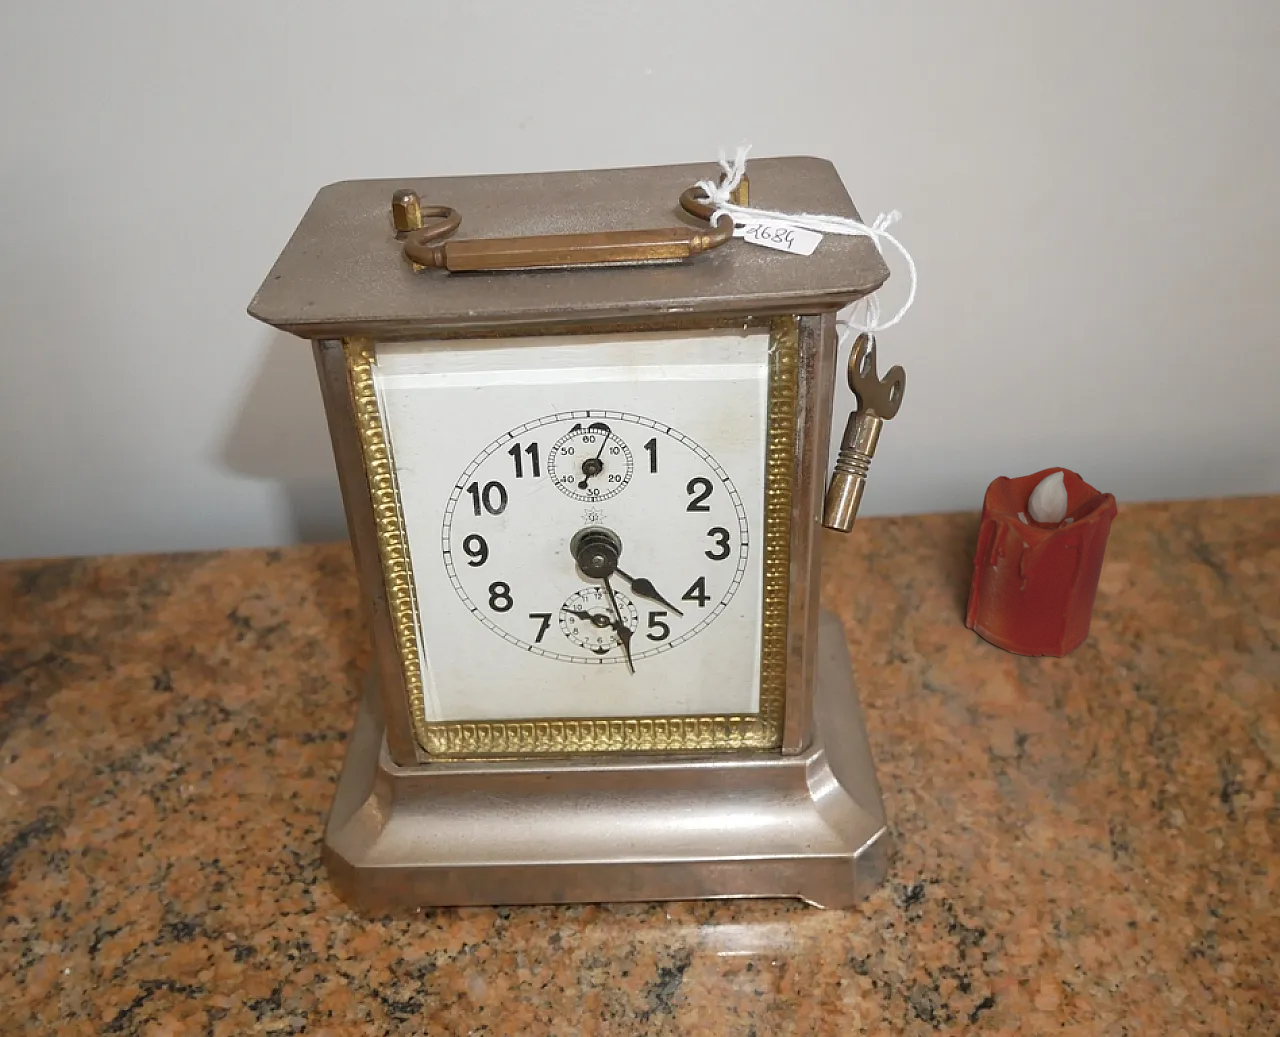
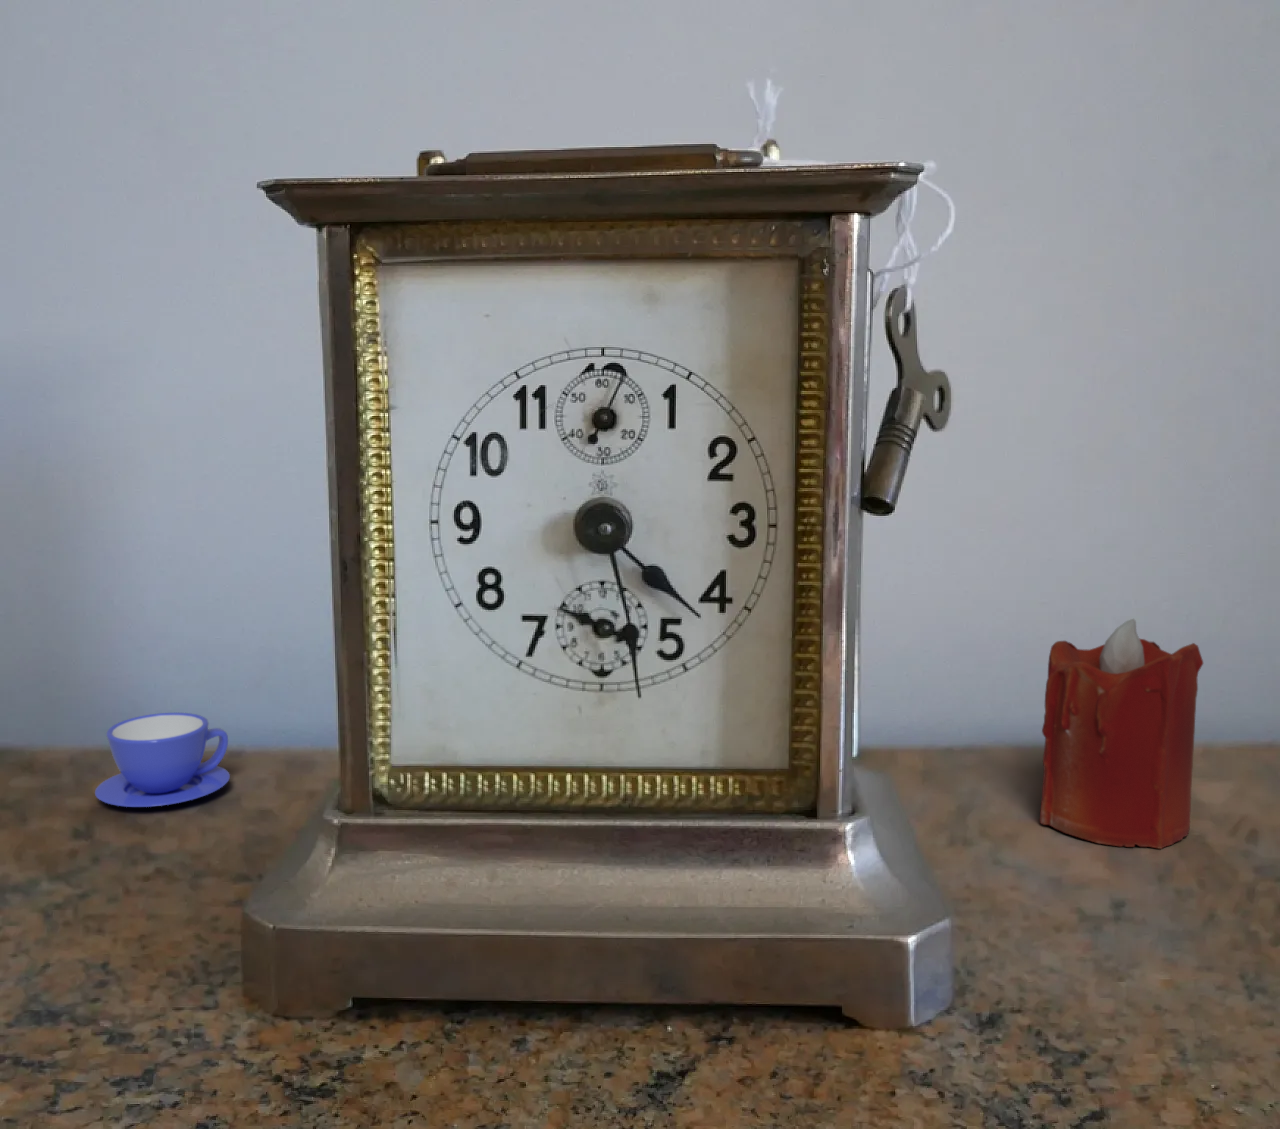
teacup: none [152,542,267,643] -> present [95,713,230,807]

